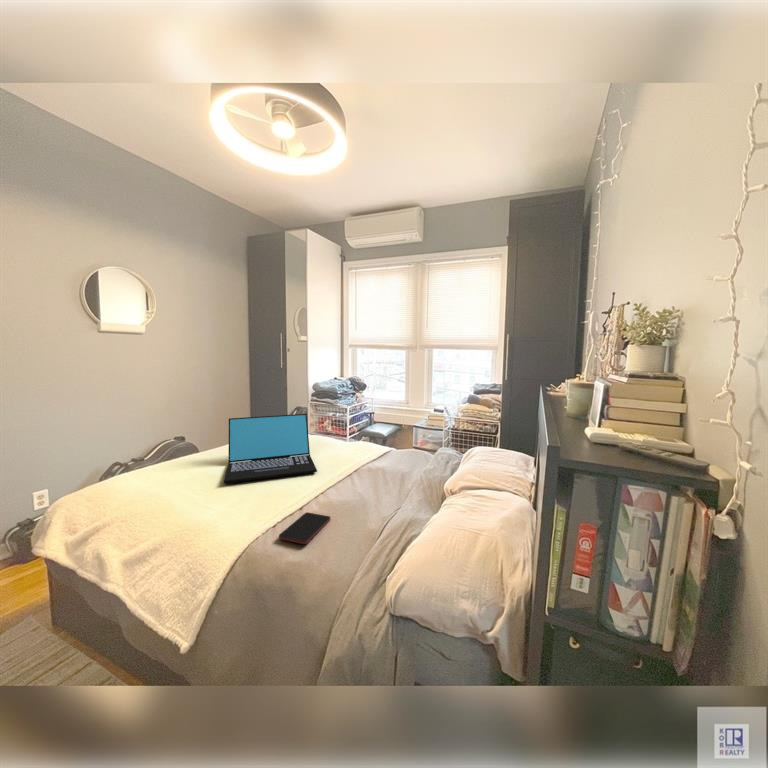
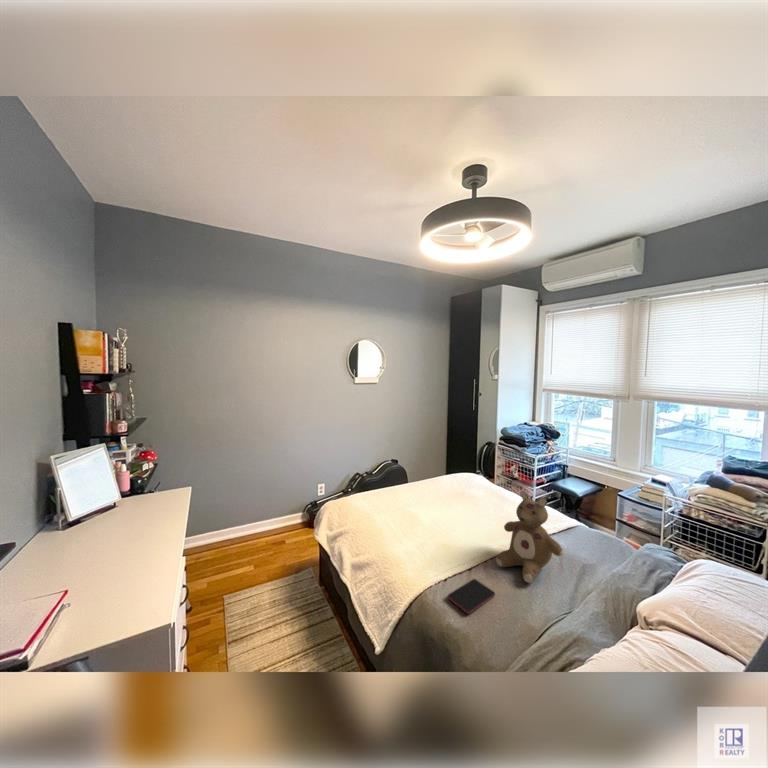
stuffed bear: none [327,413,388,499] -> present [496,491,563,583]
laptop: present [224,414,317,483] -> none [414,466,491,535]

